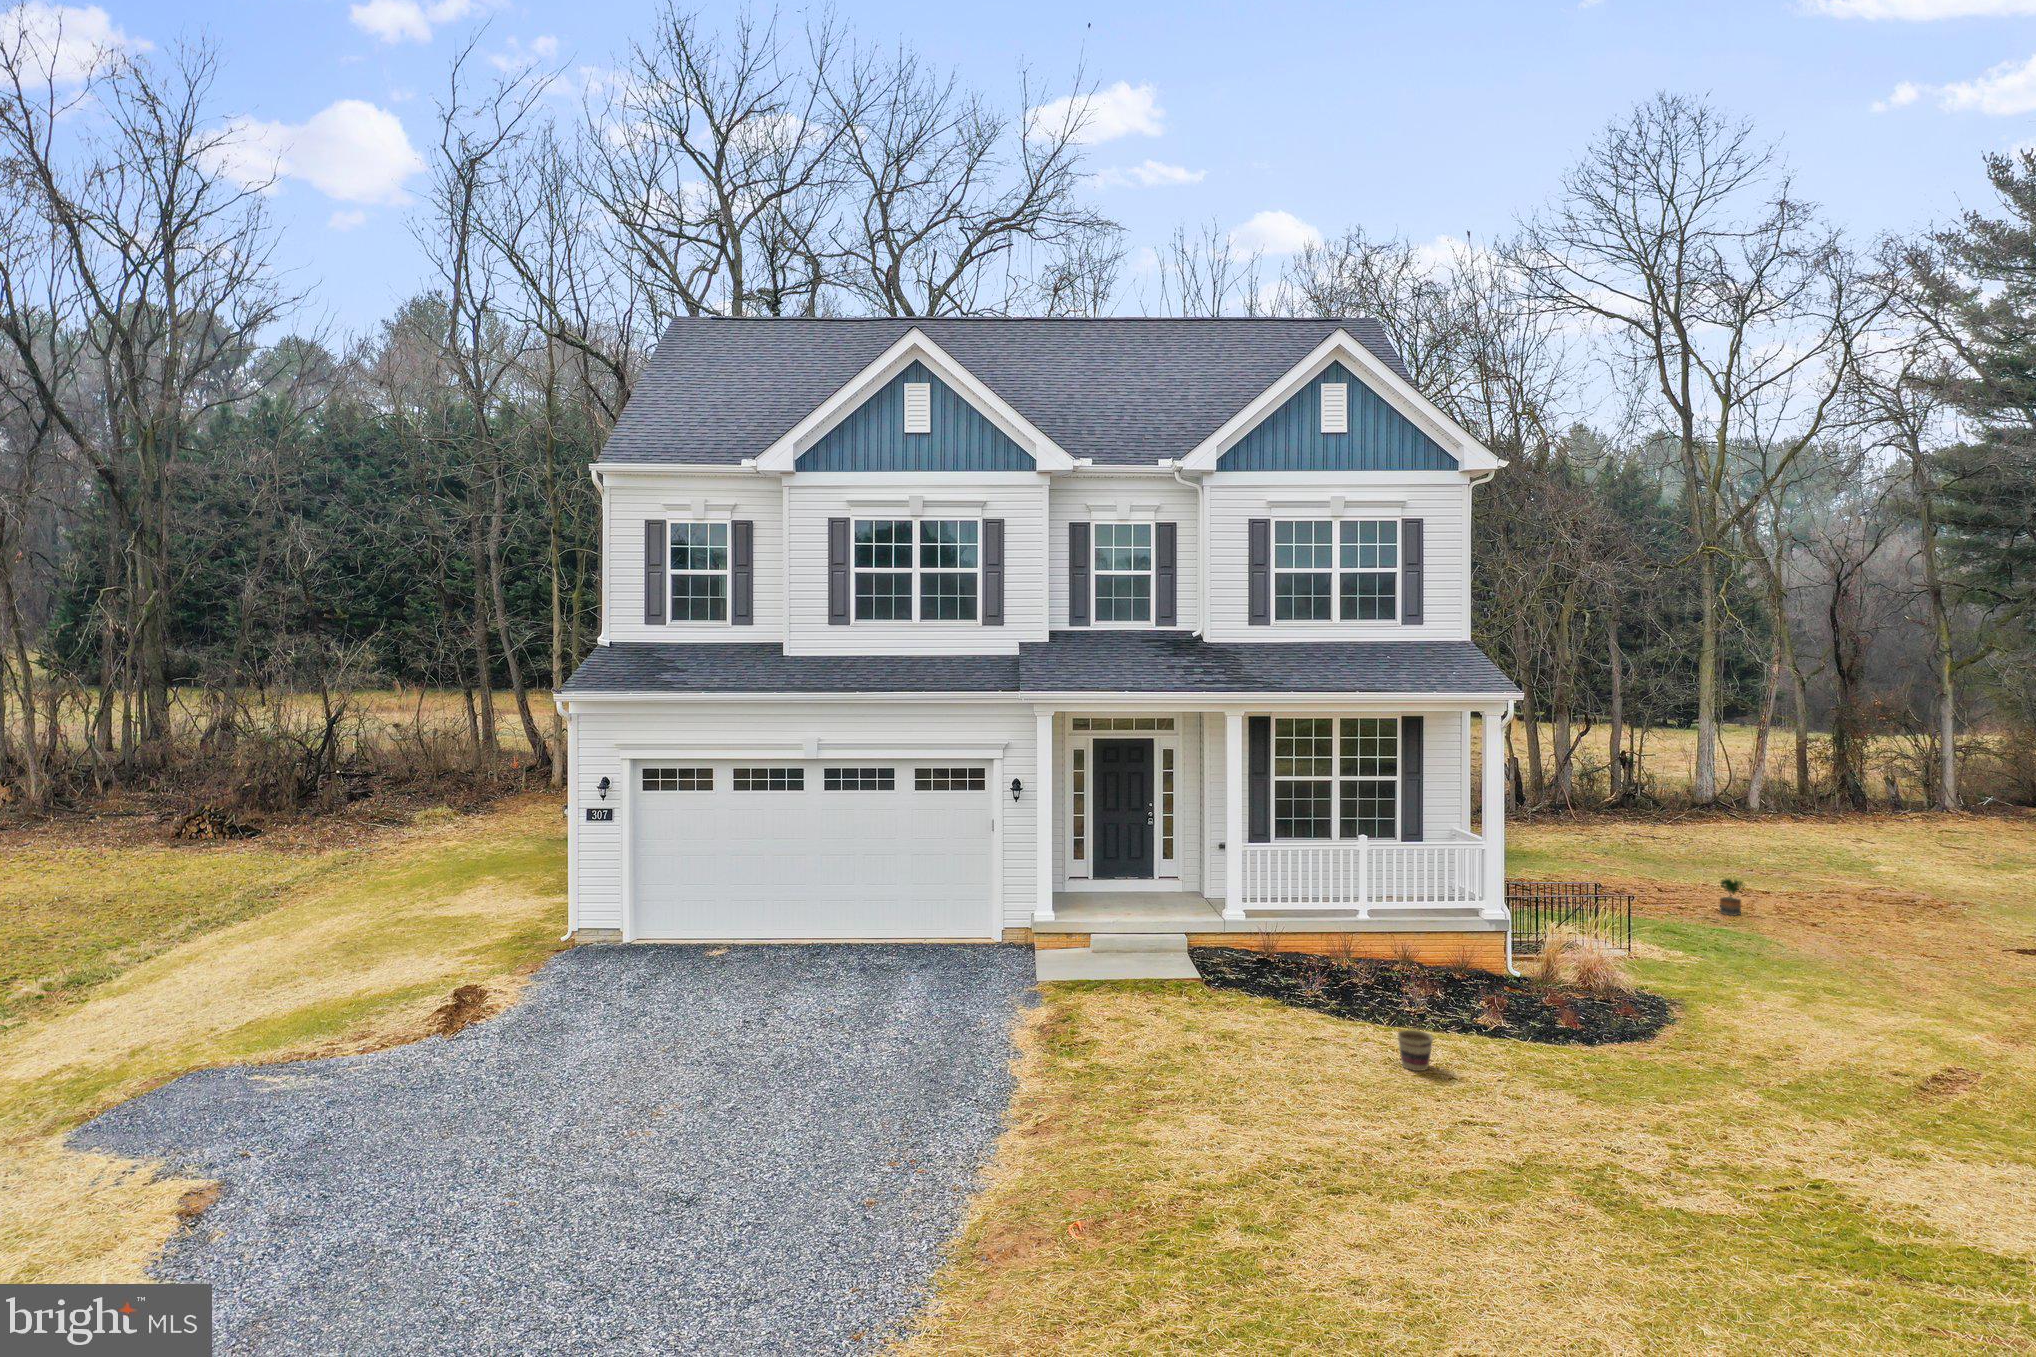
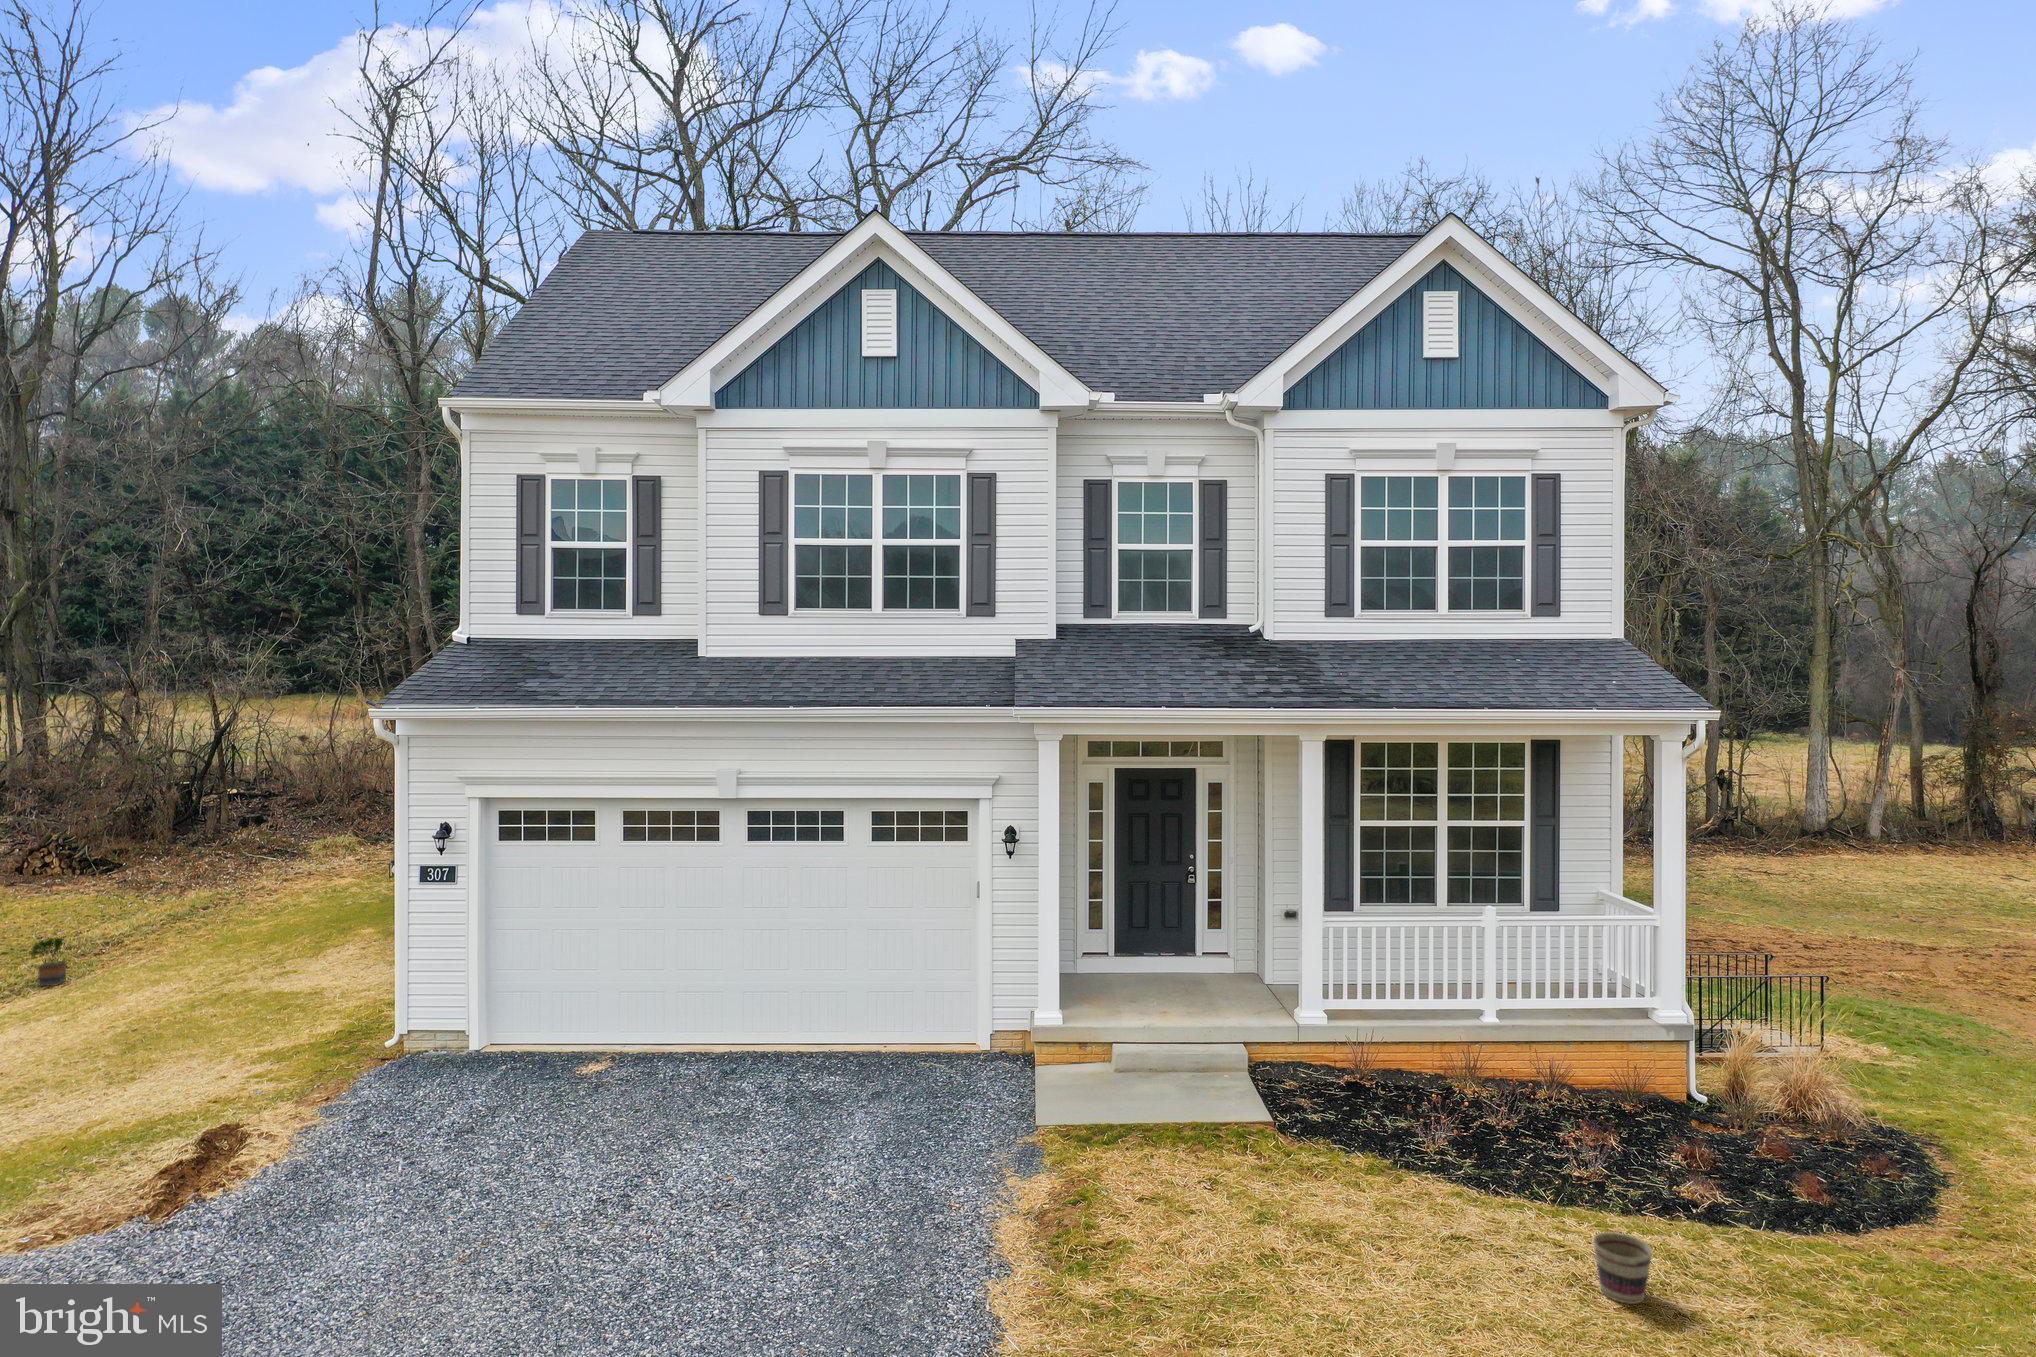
potted tree: present [1720,879,1745,916] -> present [29,938,71,986]

